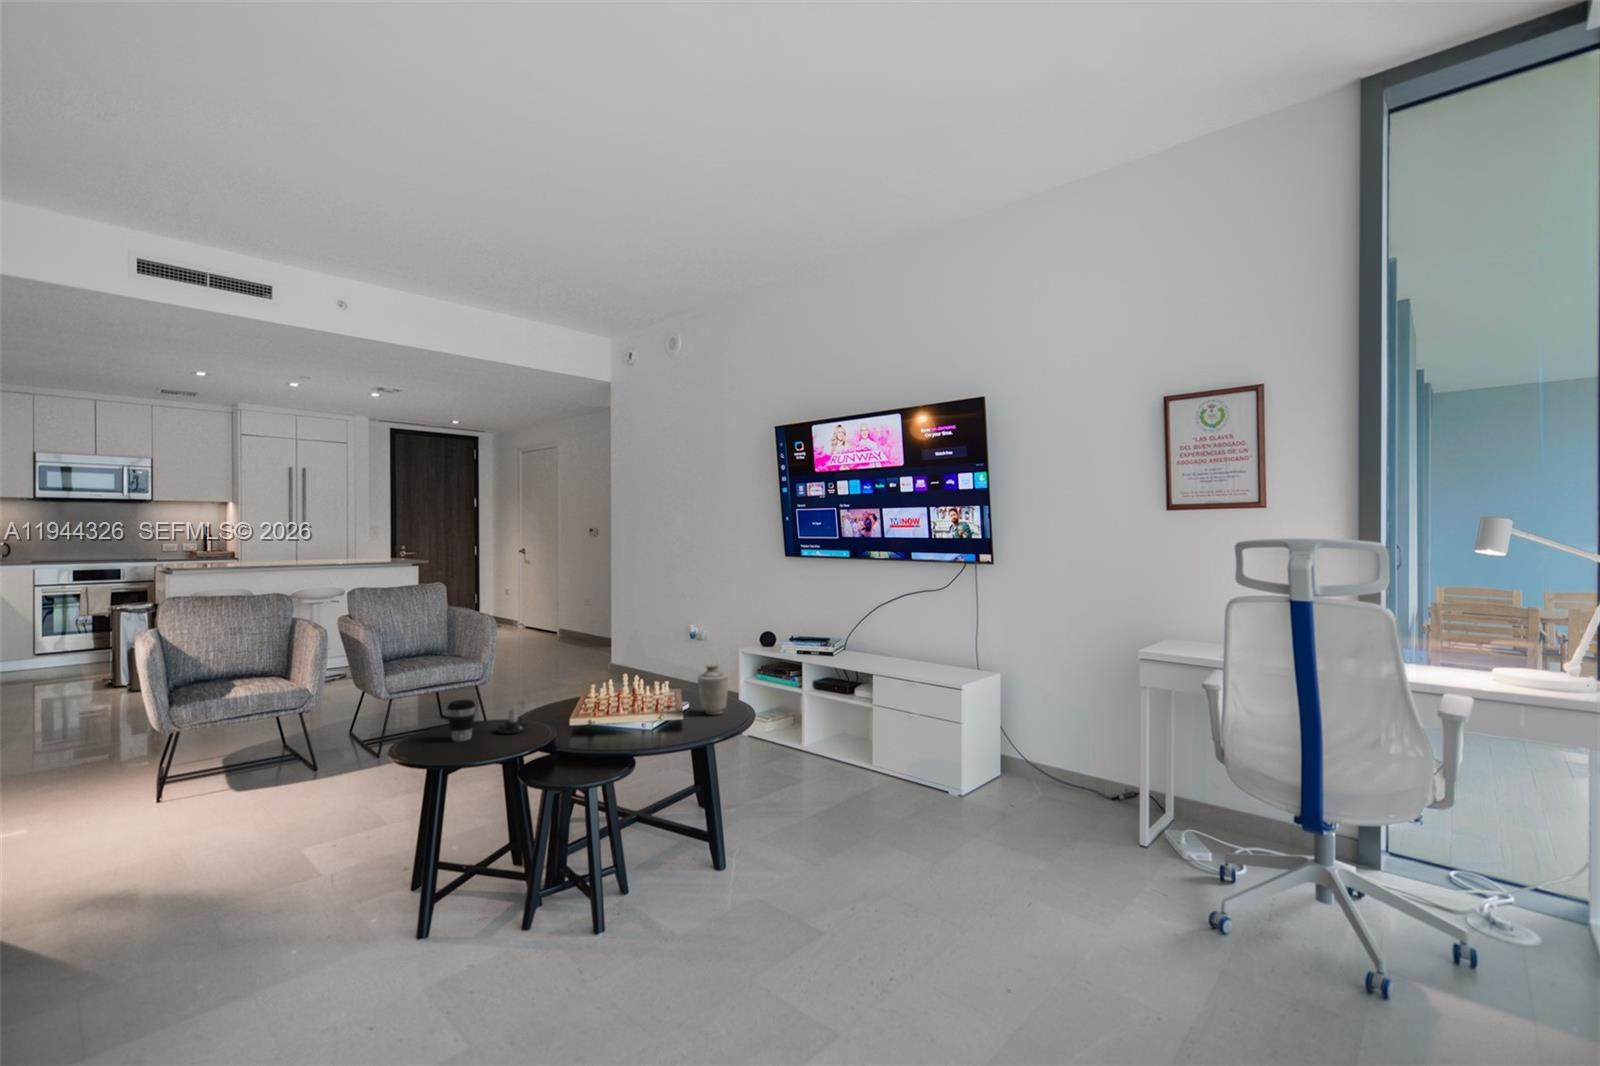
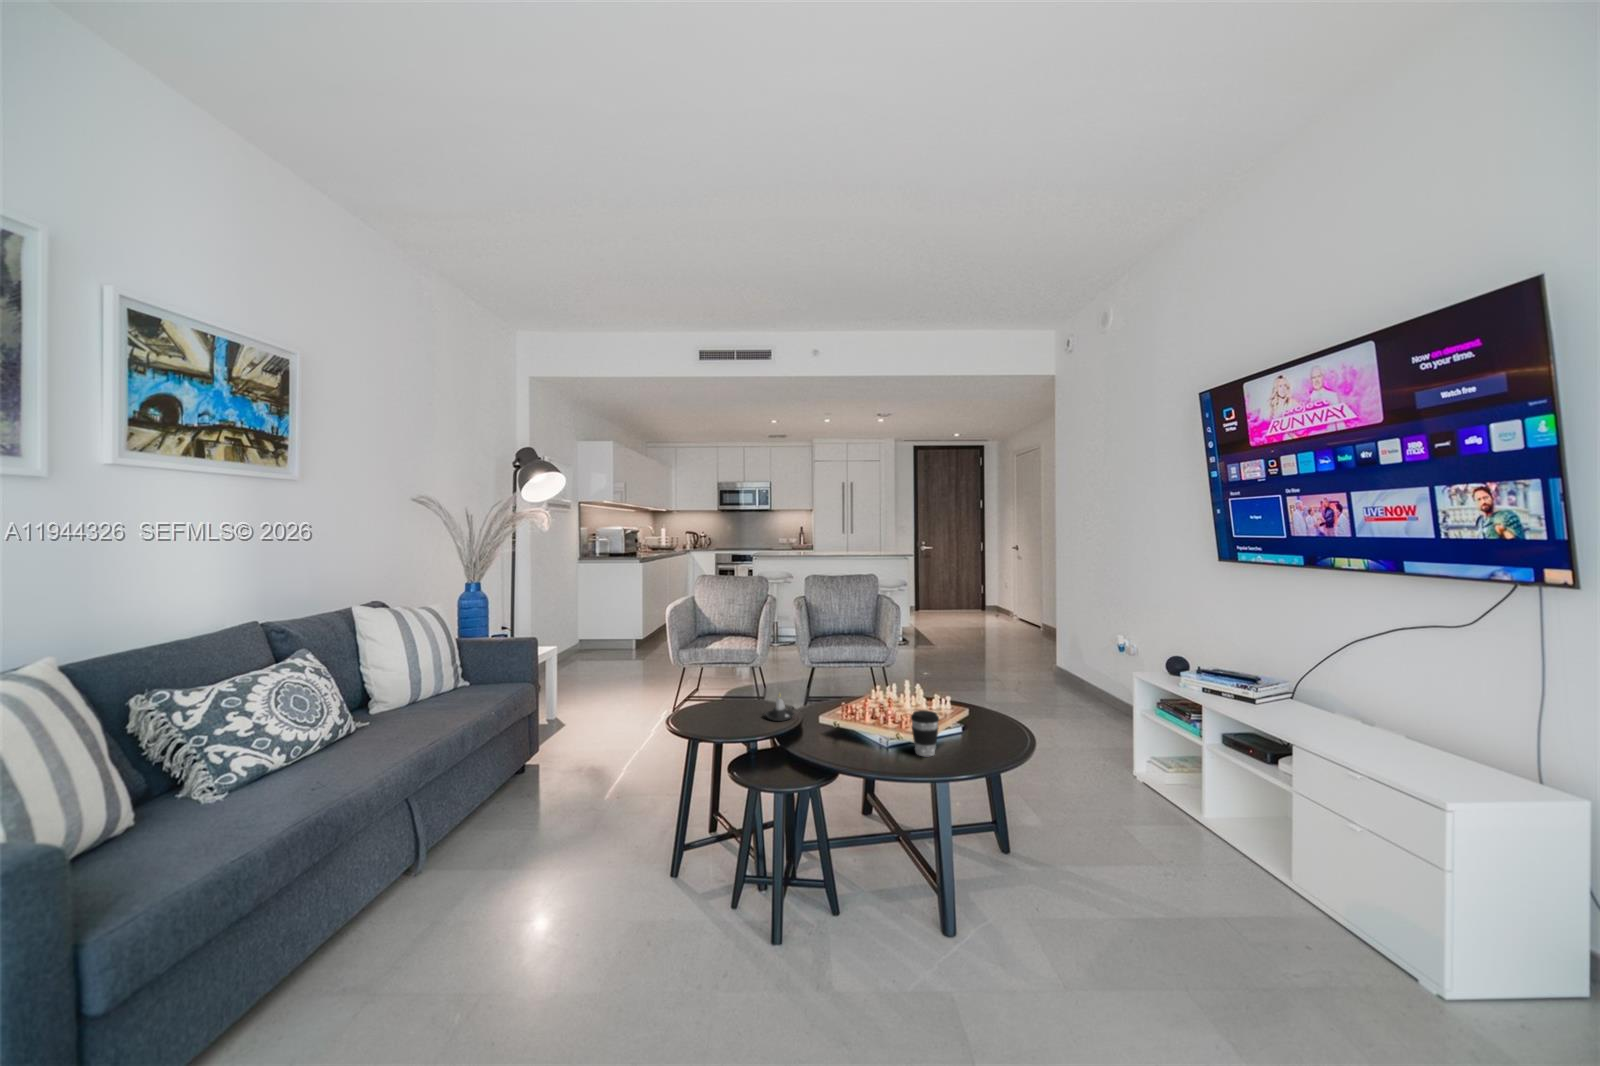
vase: present [698,664,728,715] -> none [966,686,1004,748]
coffee cup: present [447,699,475,741] -> present [911,710,939,757]

